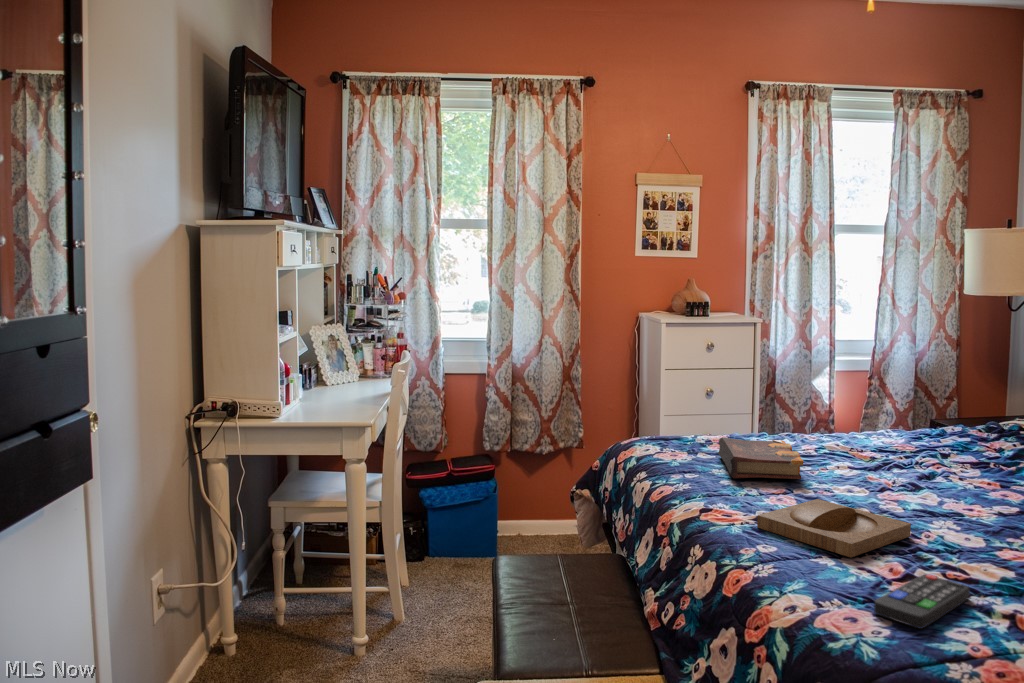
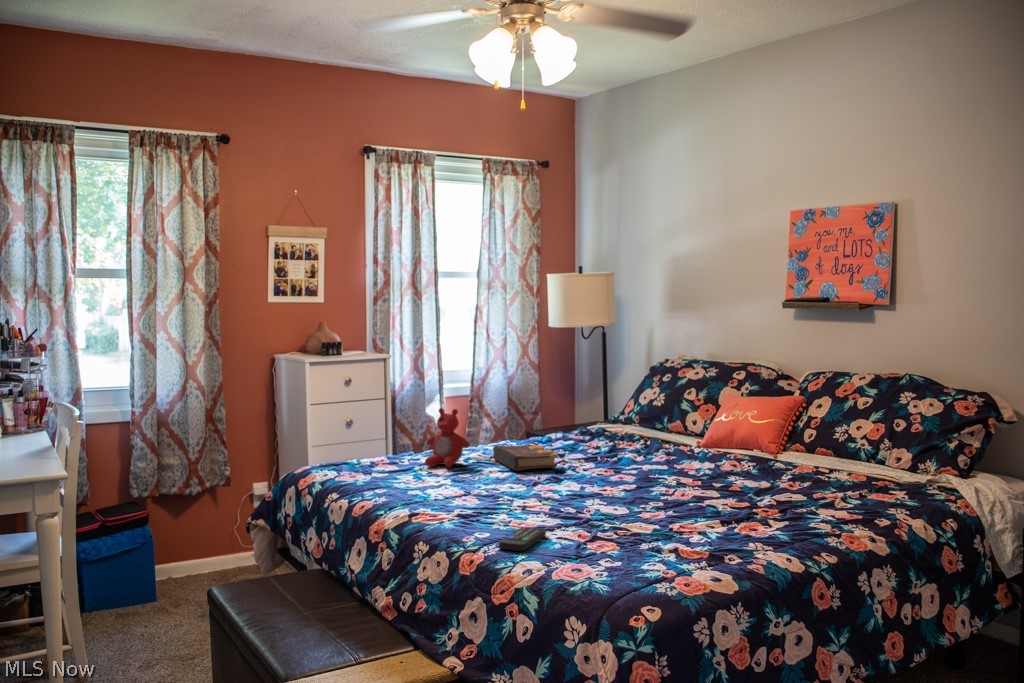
stuffed bear: none [788,376,852,455] -> present [425,408,470,468]
book: present [718,437,804,479] -> present [493,444,558,471]
tray: present [757,499,911,558] -> none [423,495,514,525]

